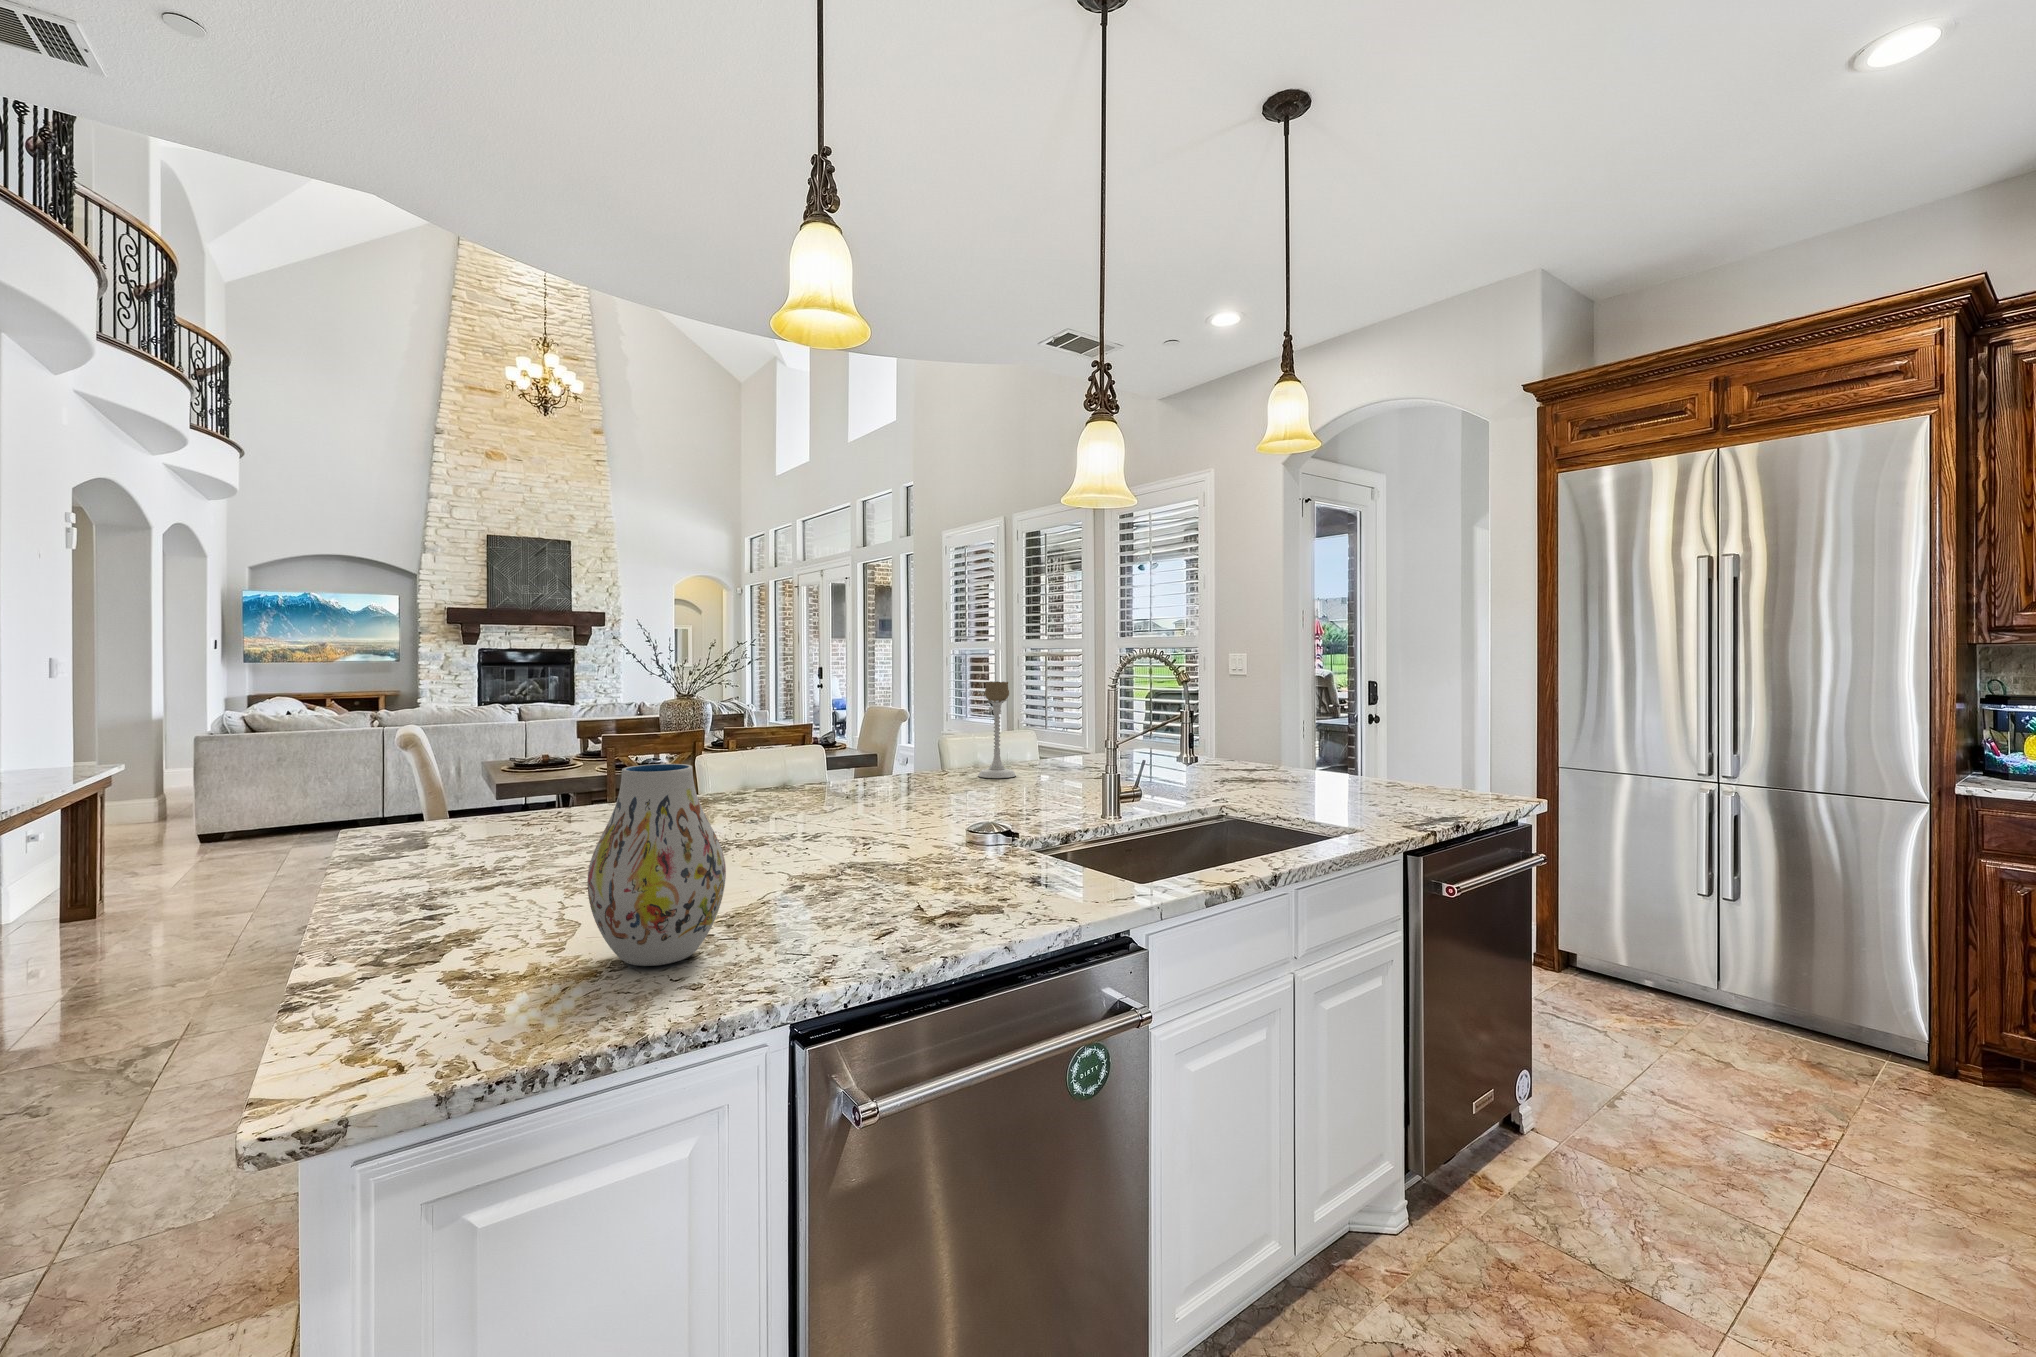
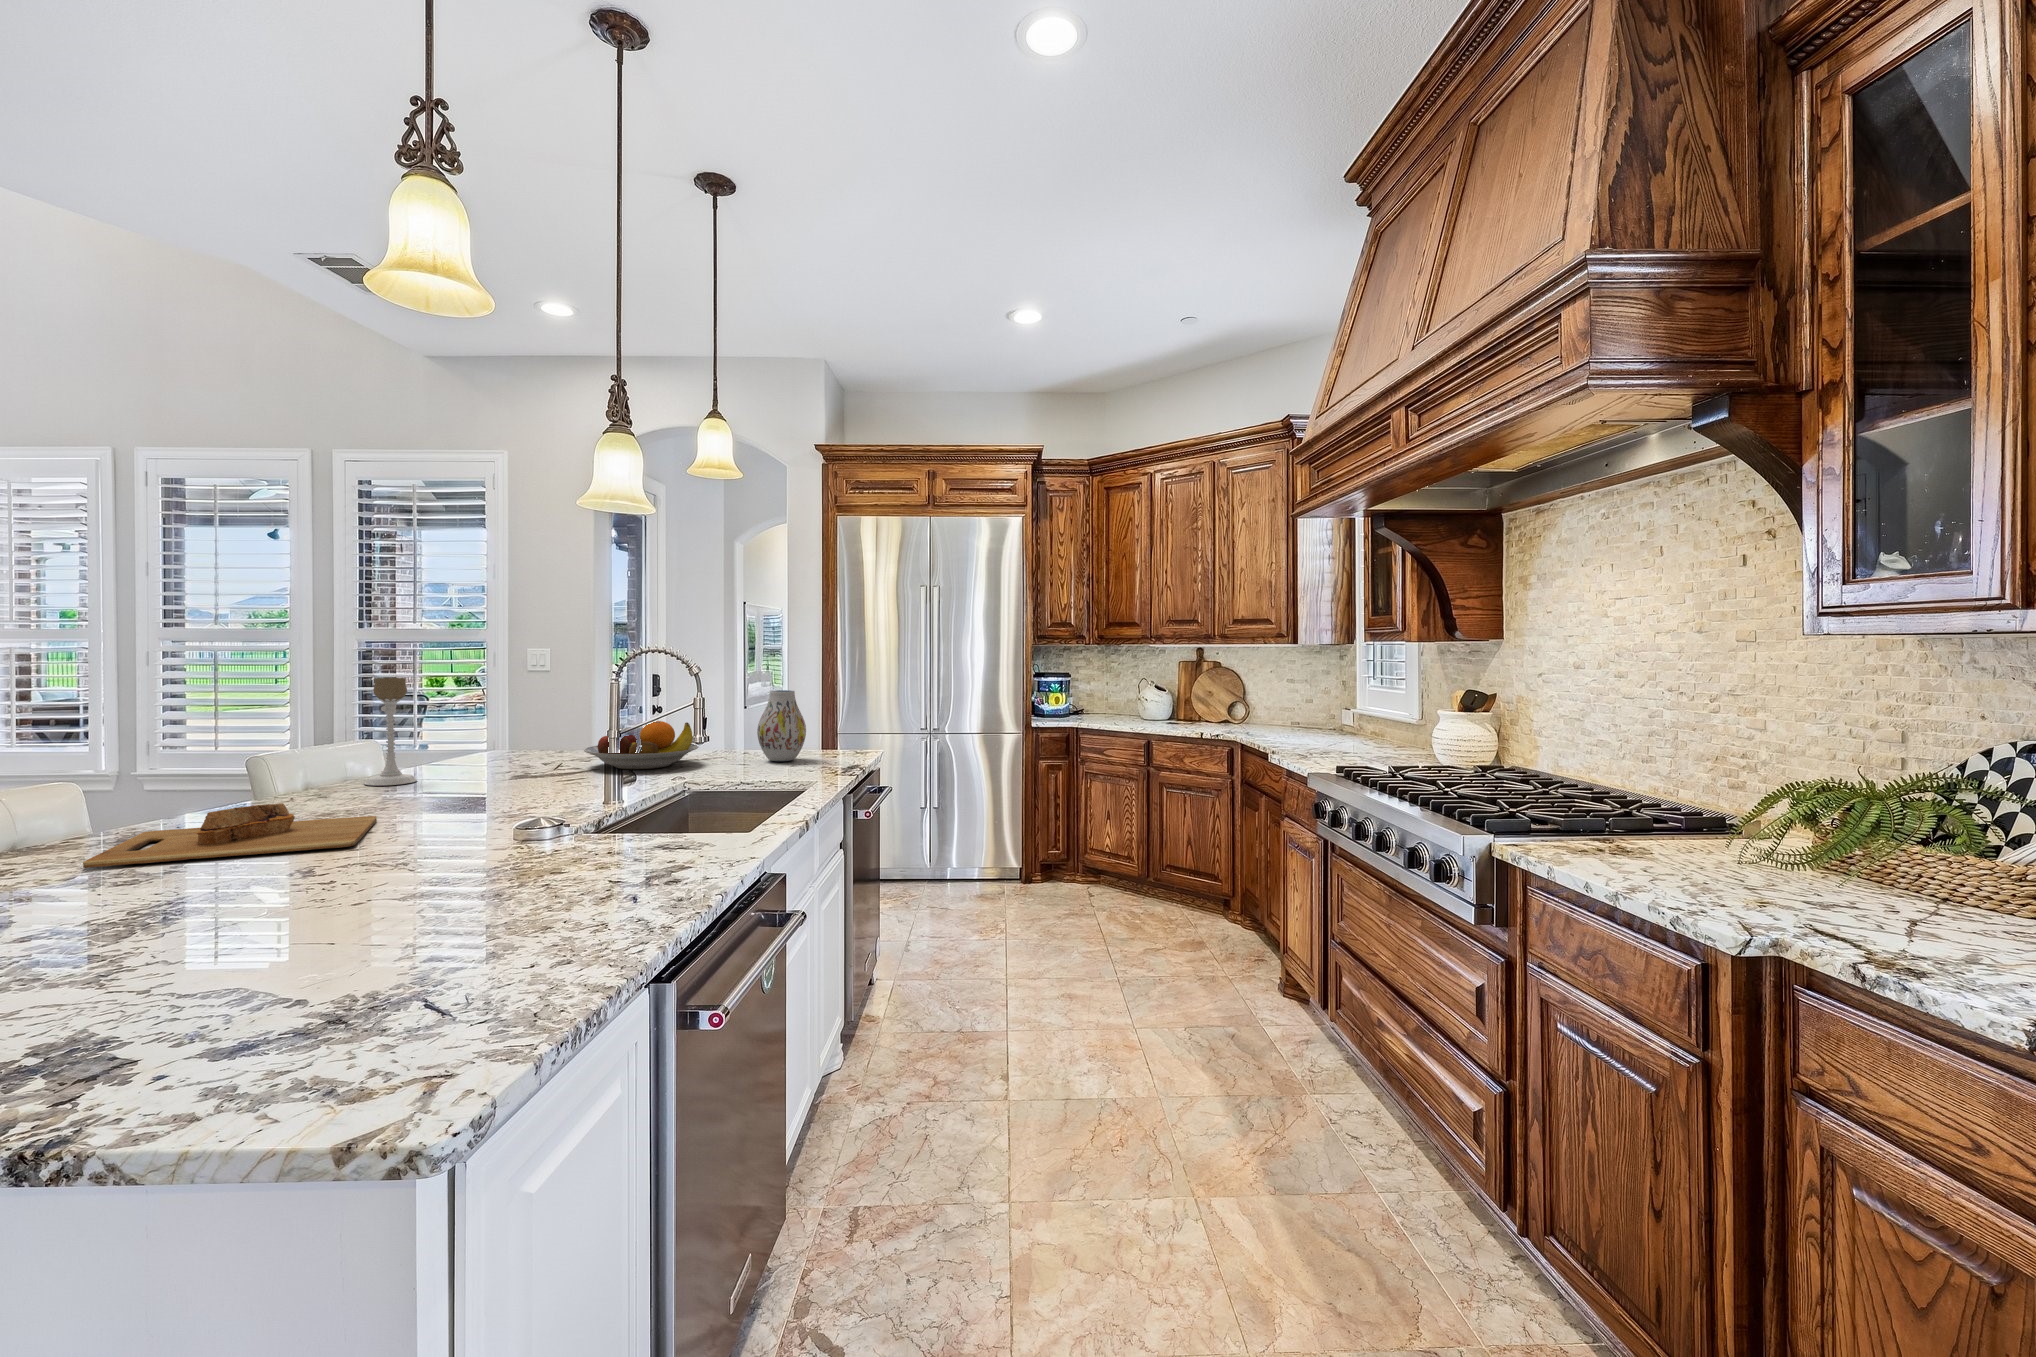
fruit bowl: none [1156,735,1276,788] -> present [584,721,698,769]
vase: present [587,764,726,966] -> present [757,690,806,761]
cutting board: none [723,781,918,825] -> present [83,803,377,868]

